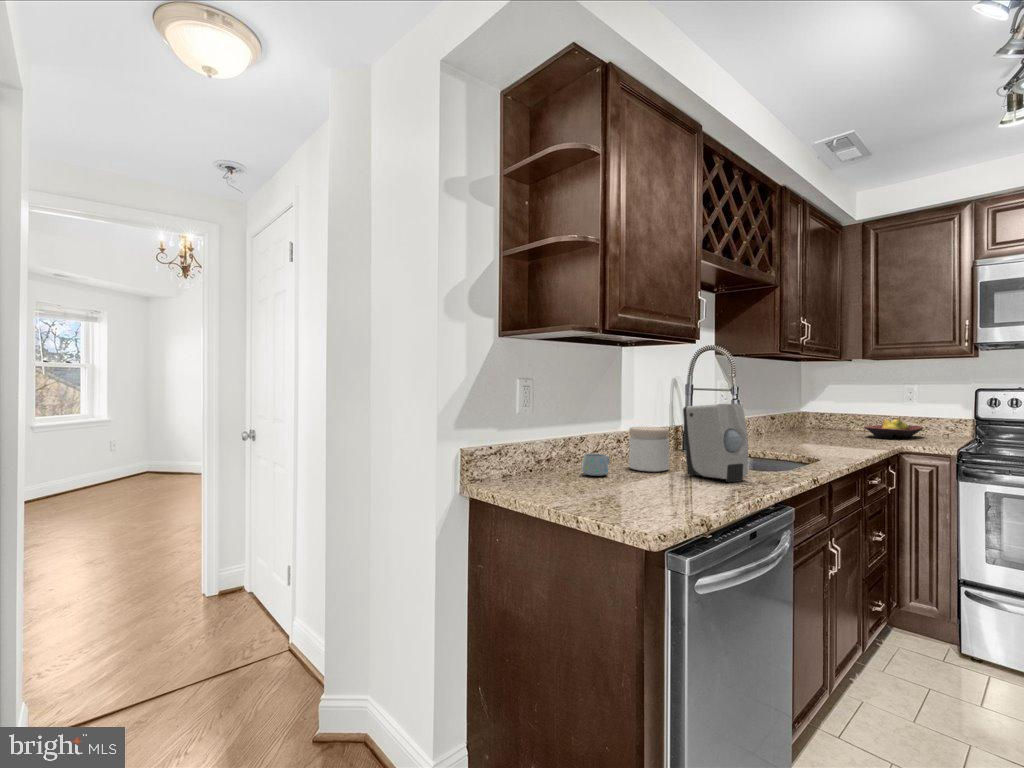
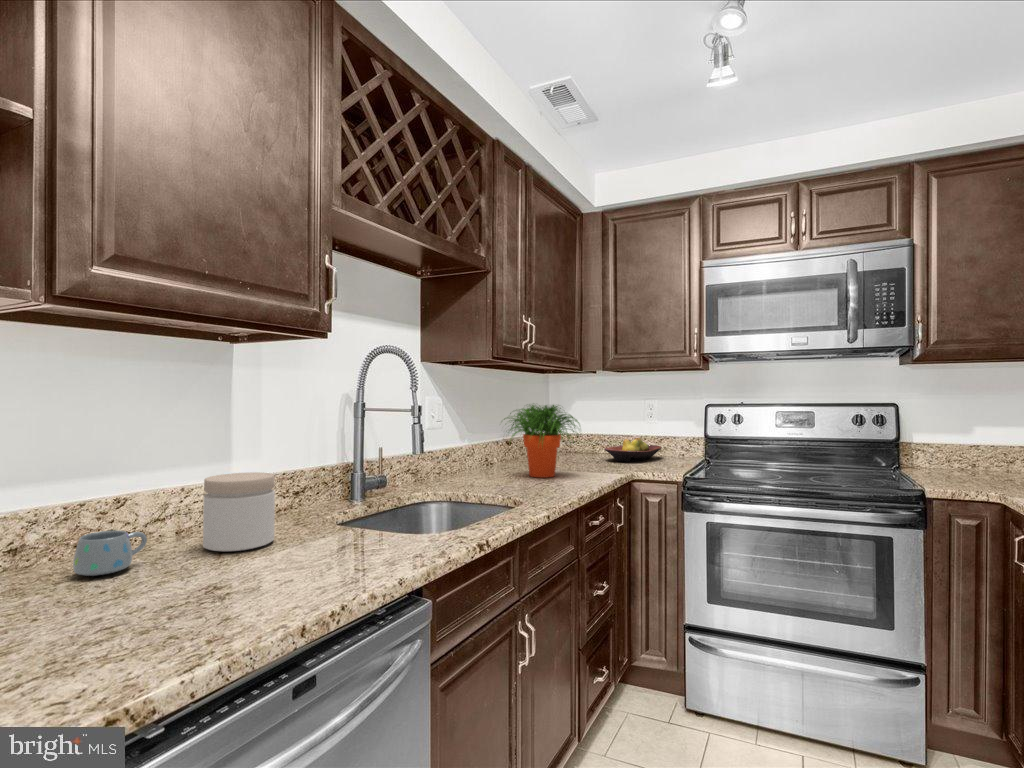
potted plant: none [776,386,856,446] -> present [504,405,579,478]
soap dispenser: present [683,404,748,482] -> none [282,436,372,568]

